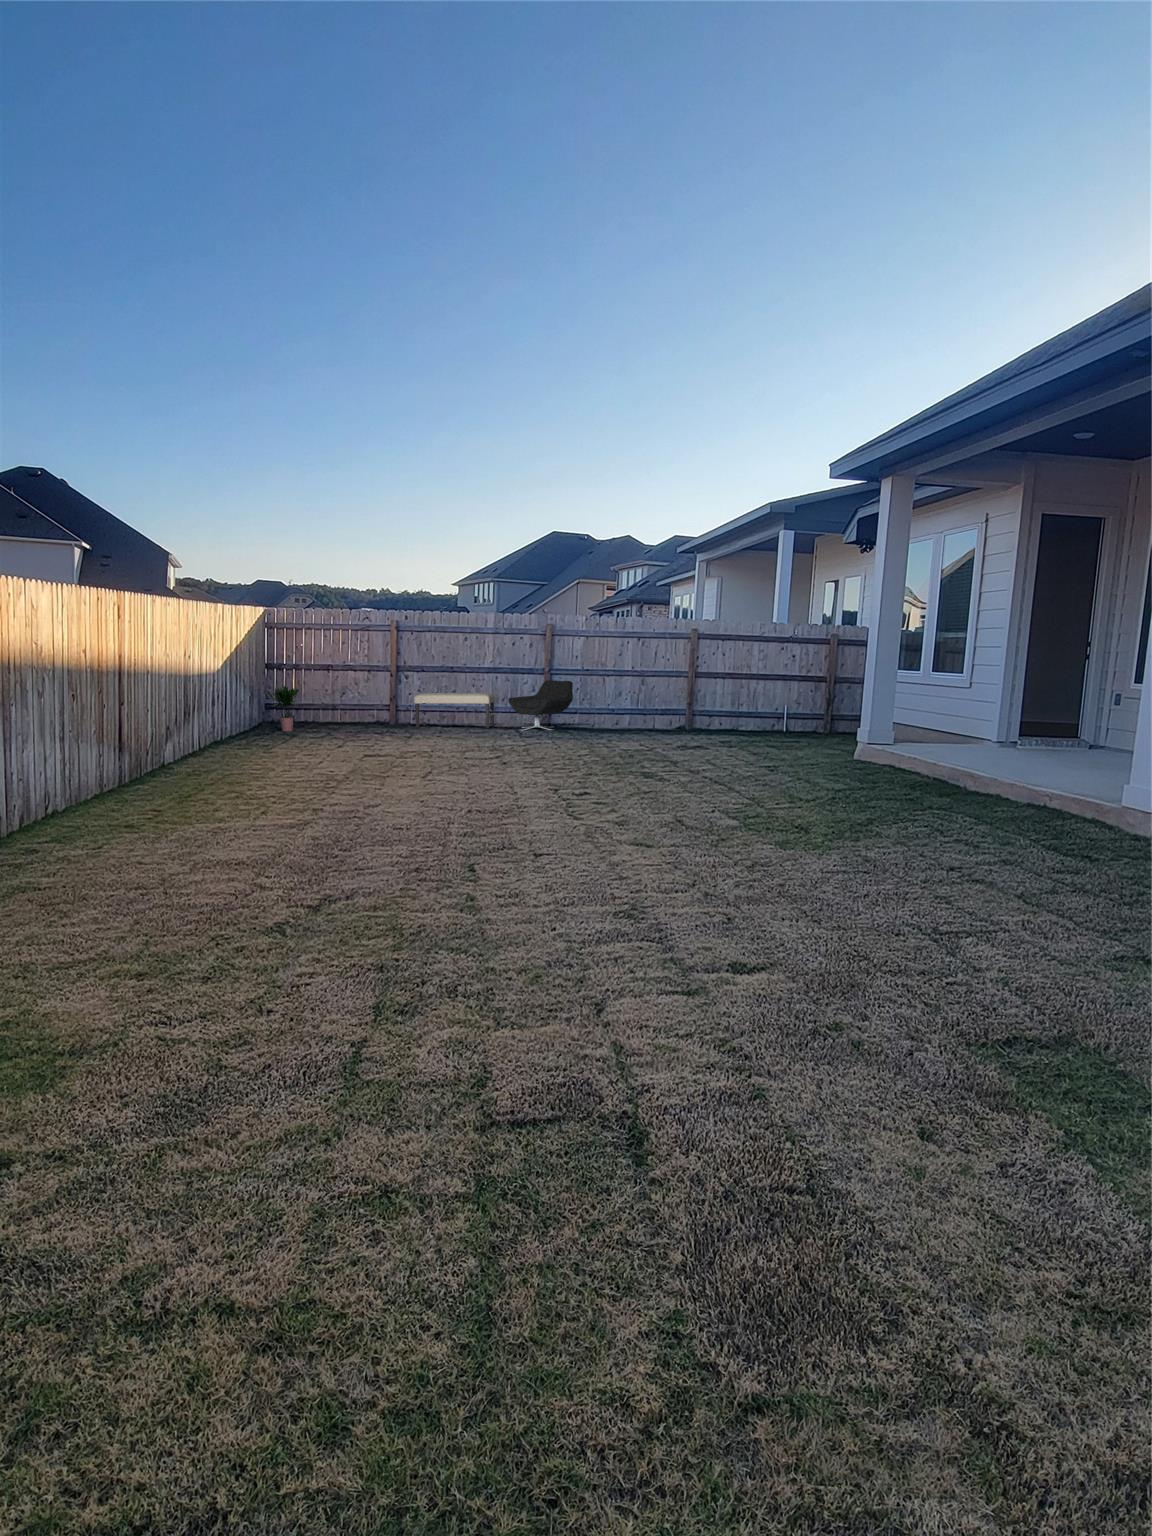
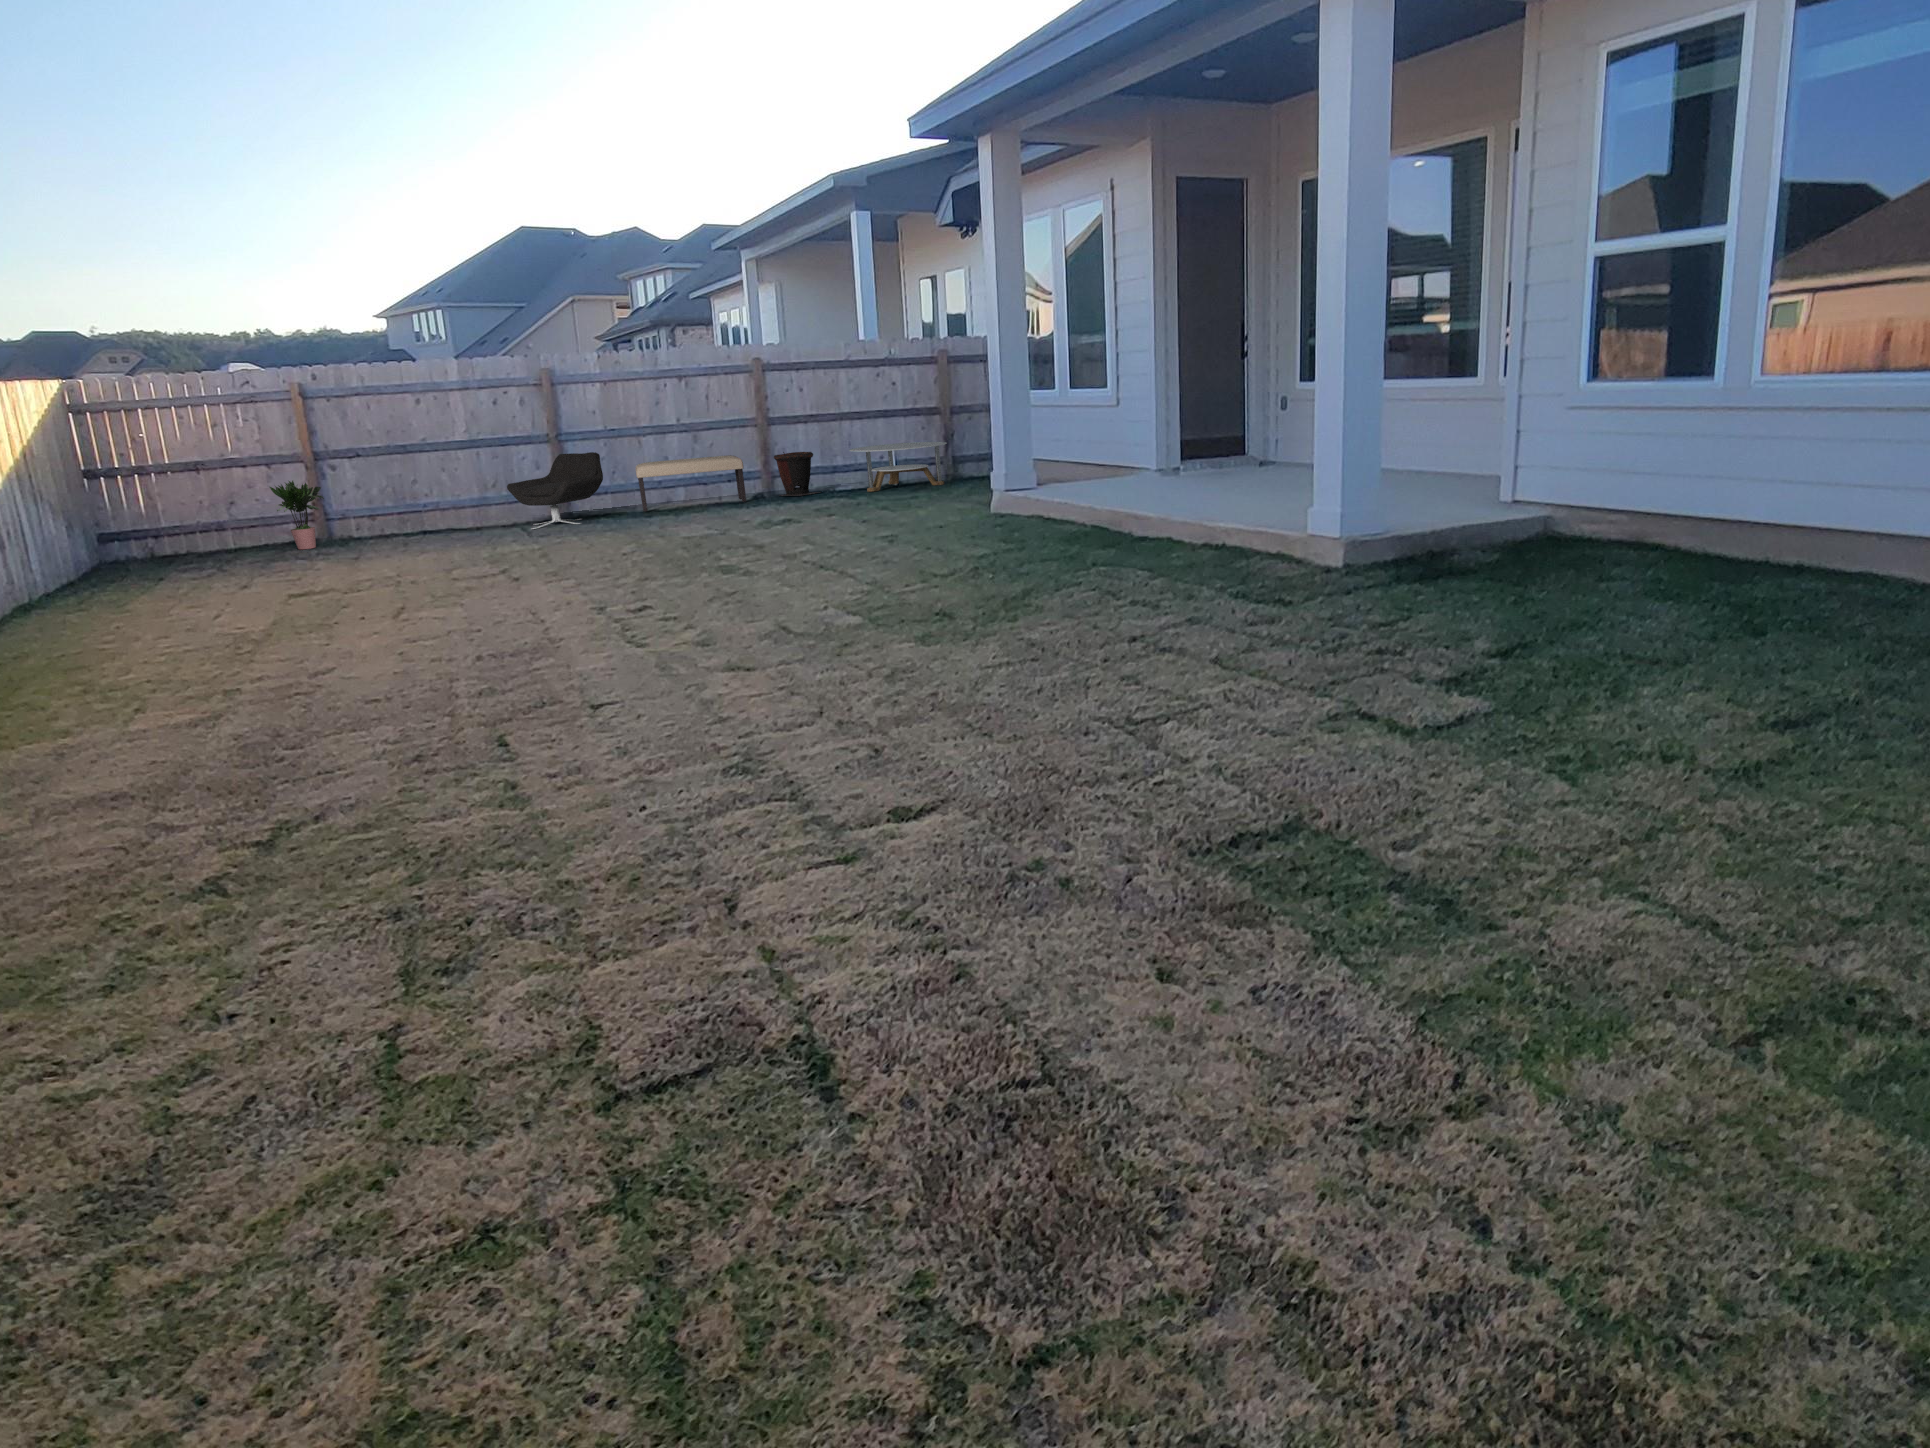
potted plant: present [267,686,299,731] -> present [270,481,324,549]
bucket: none [695,692,729,725] -> present [774,452,819,496]
bench: present [414,693,495,728] -> present [636,455,746,512]
round table: none [753,693,831,727] -> present [849,442,947,492]

